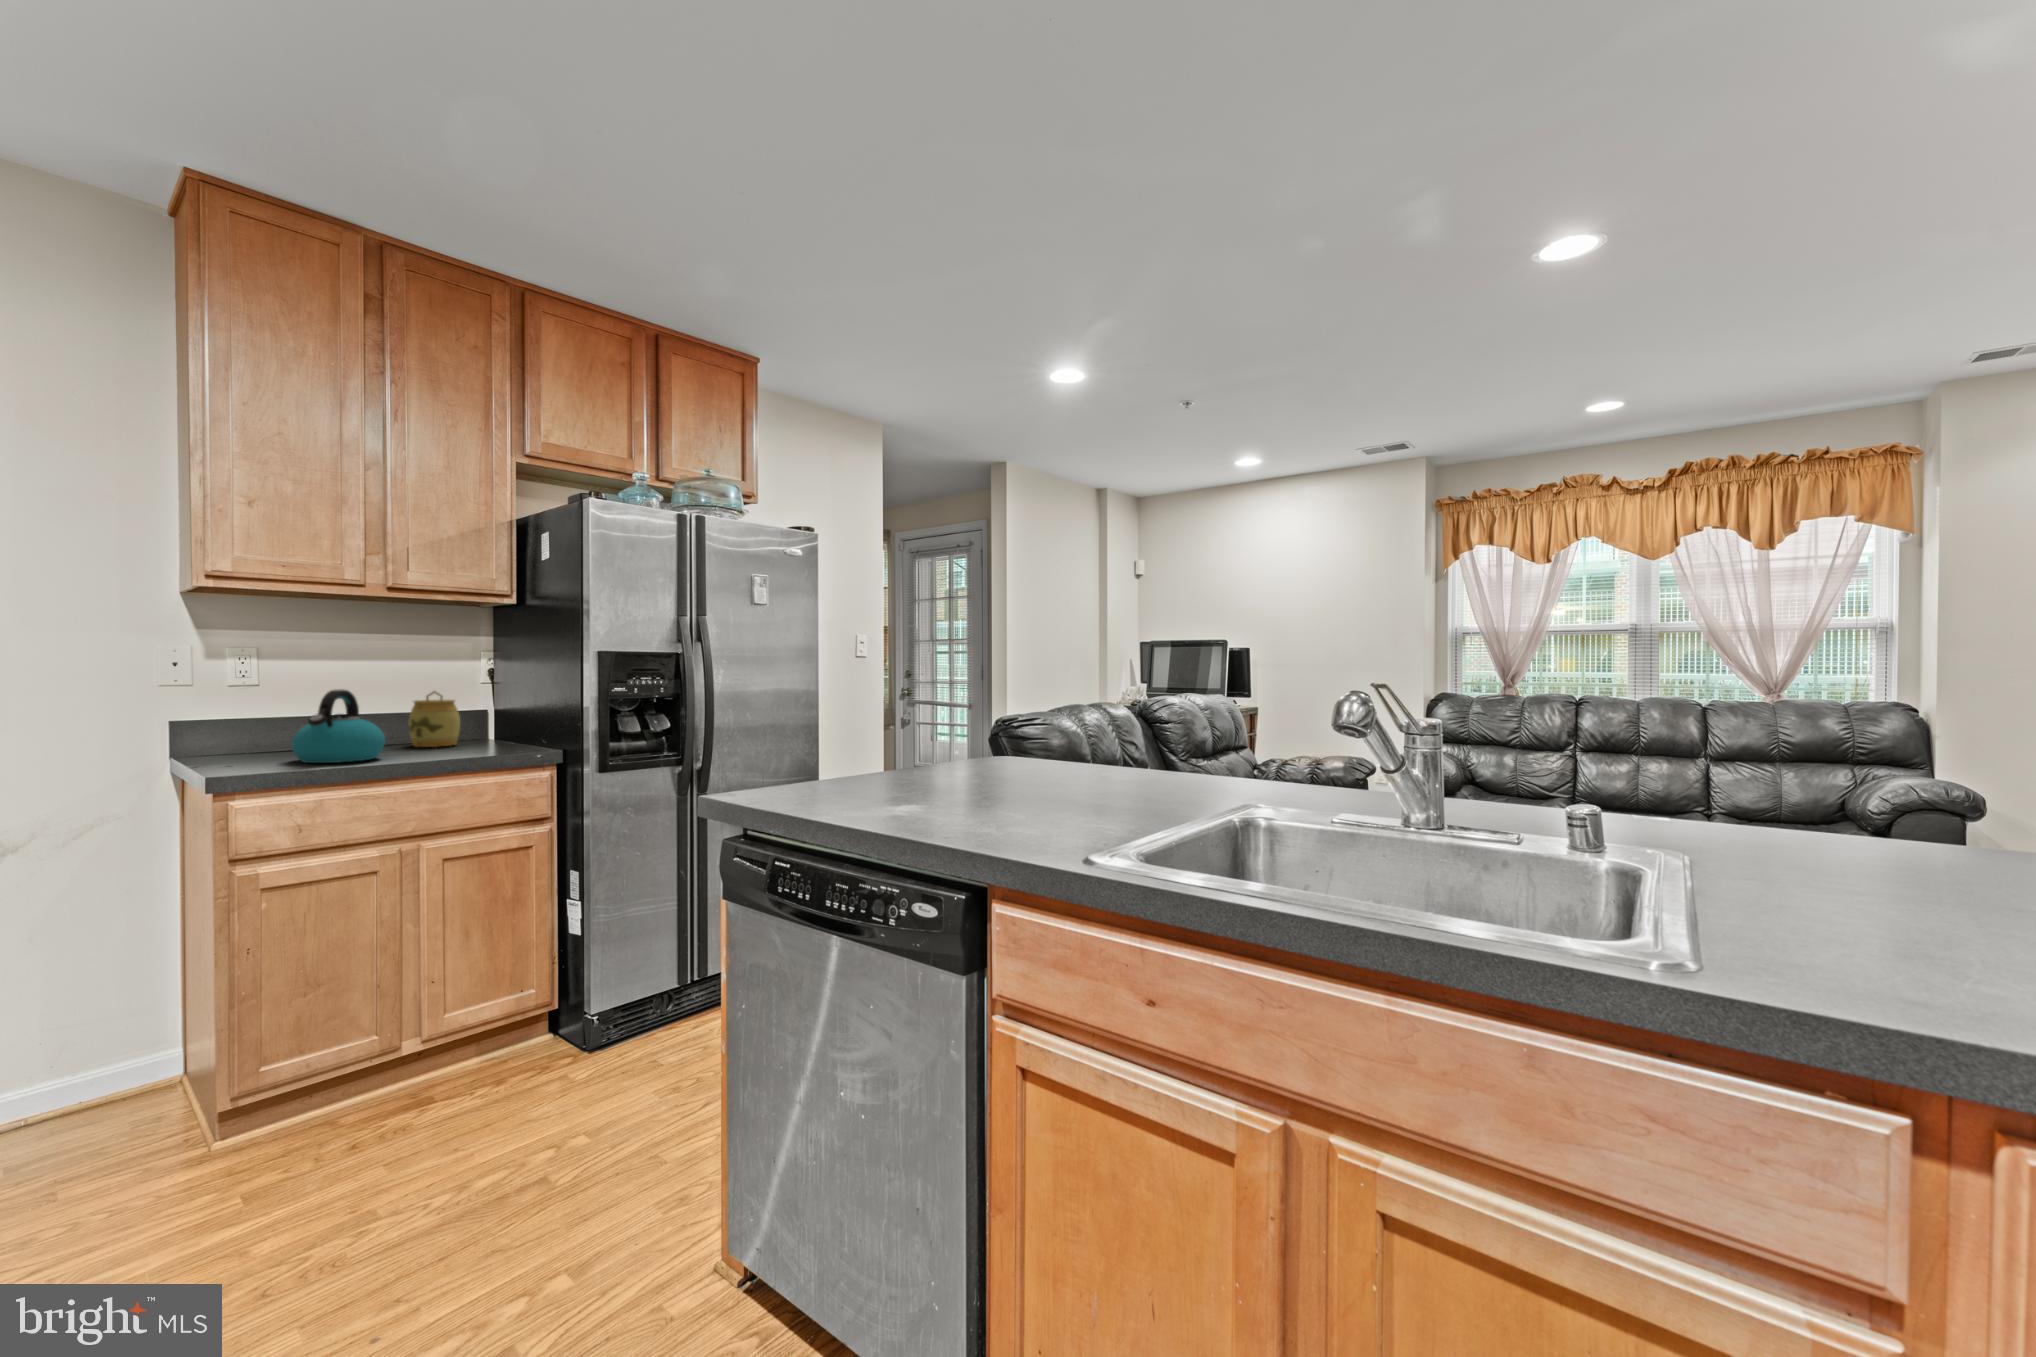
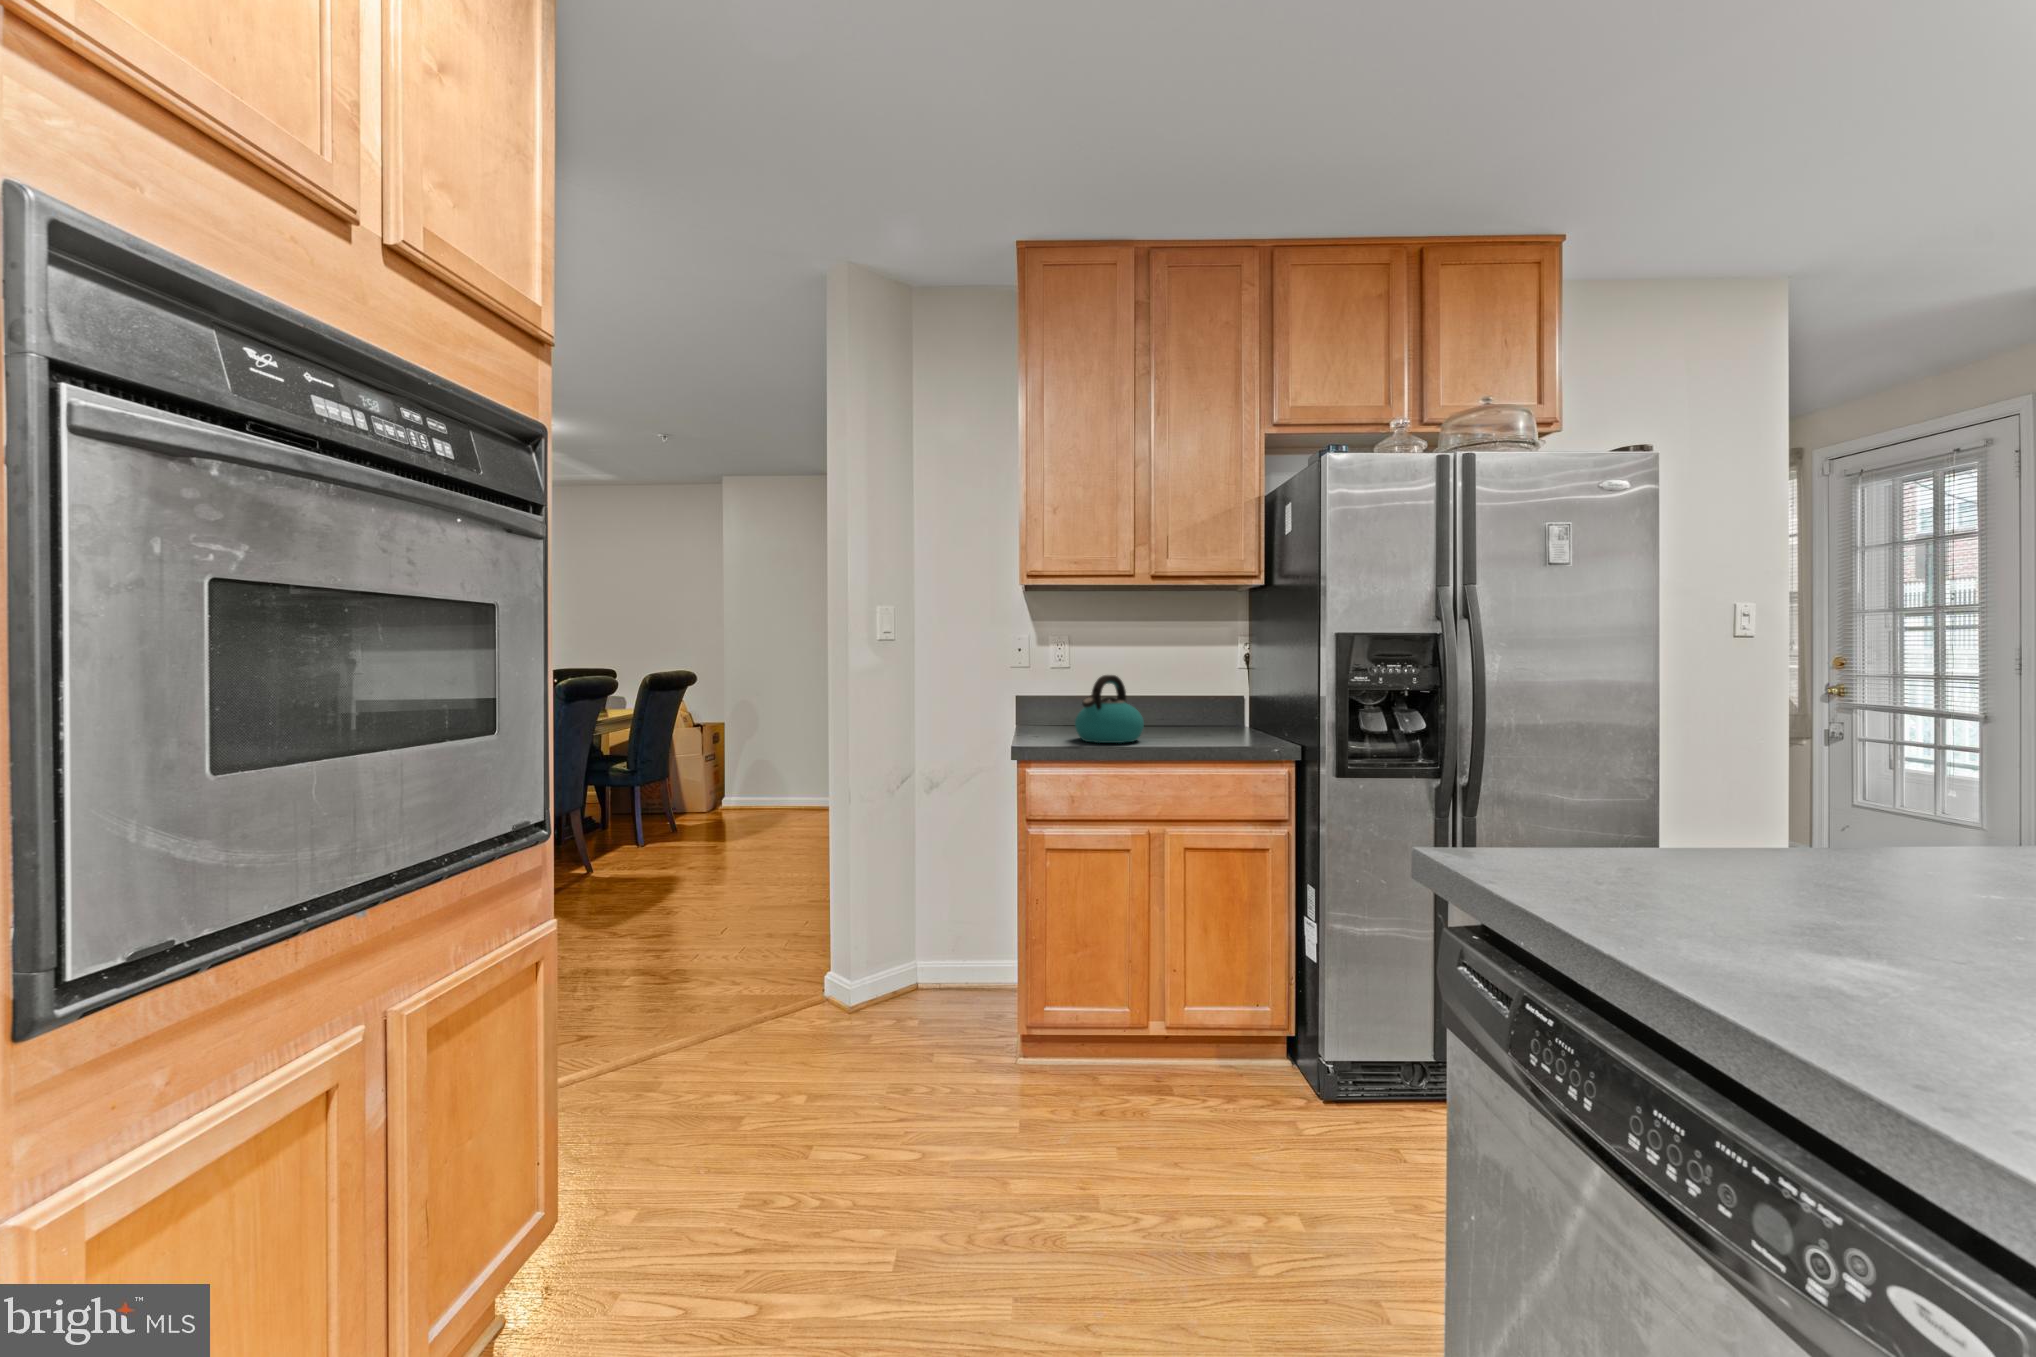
jar: present [408,691,460,747] -> none [1172,677,1216,733]

